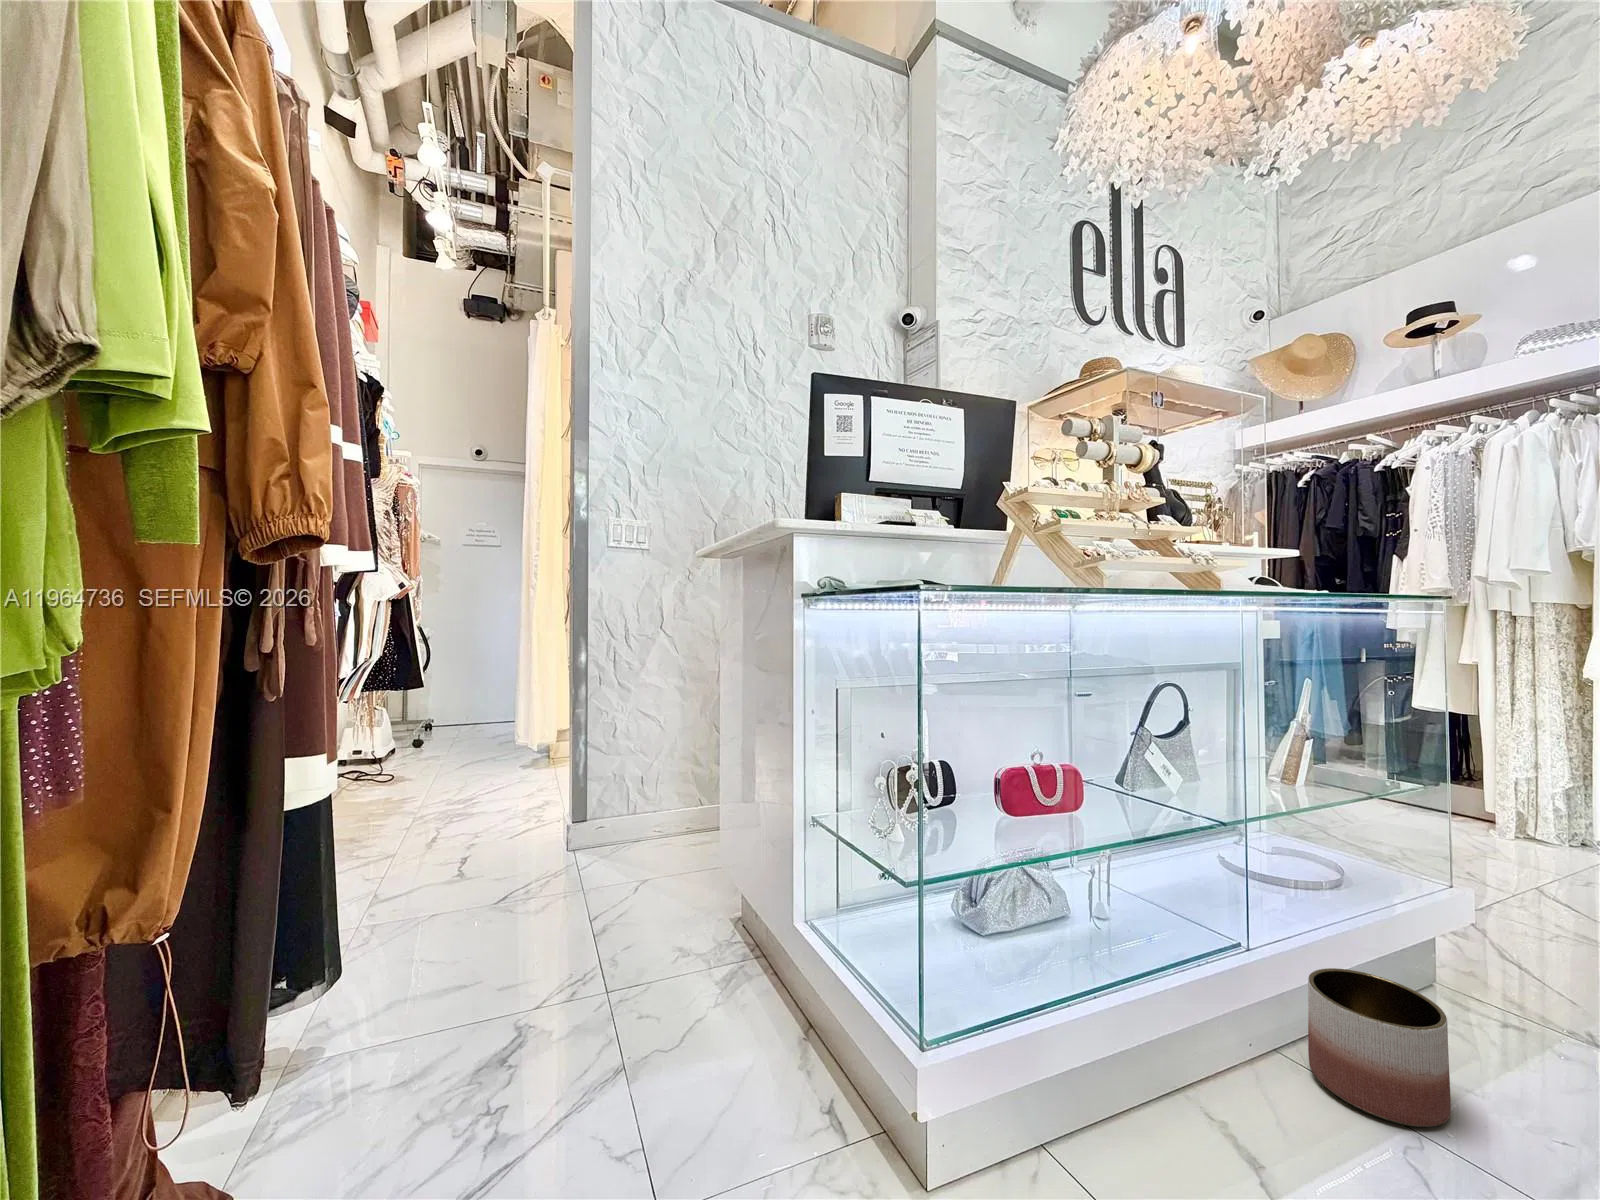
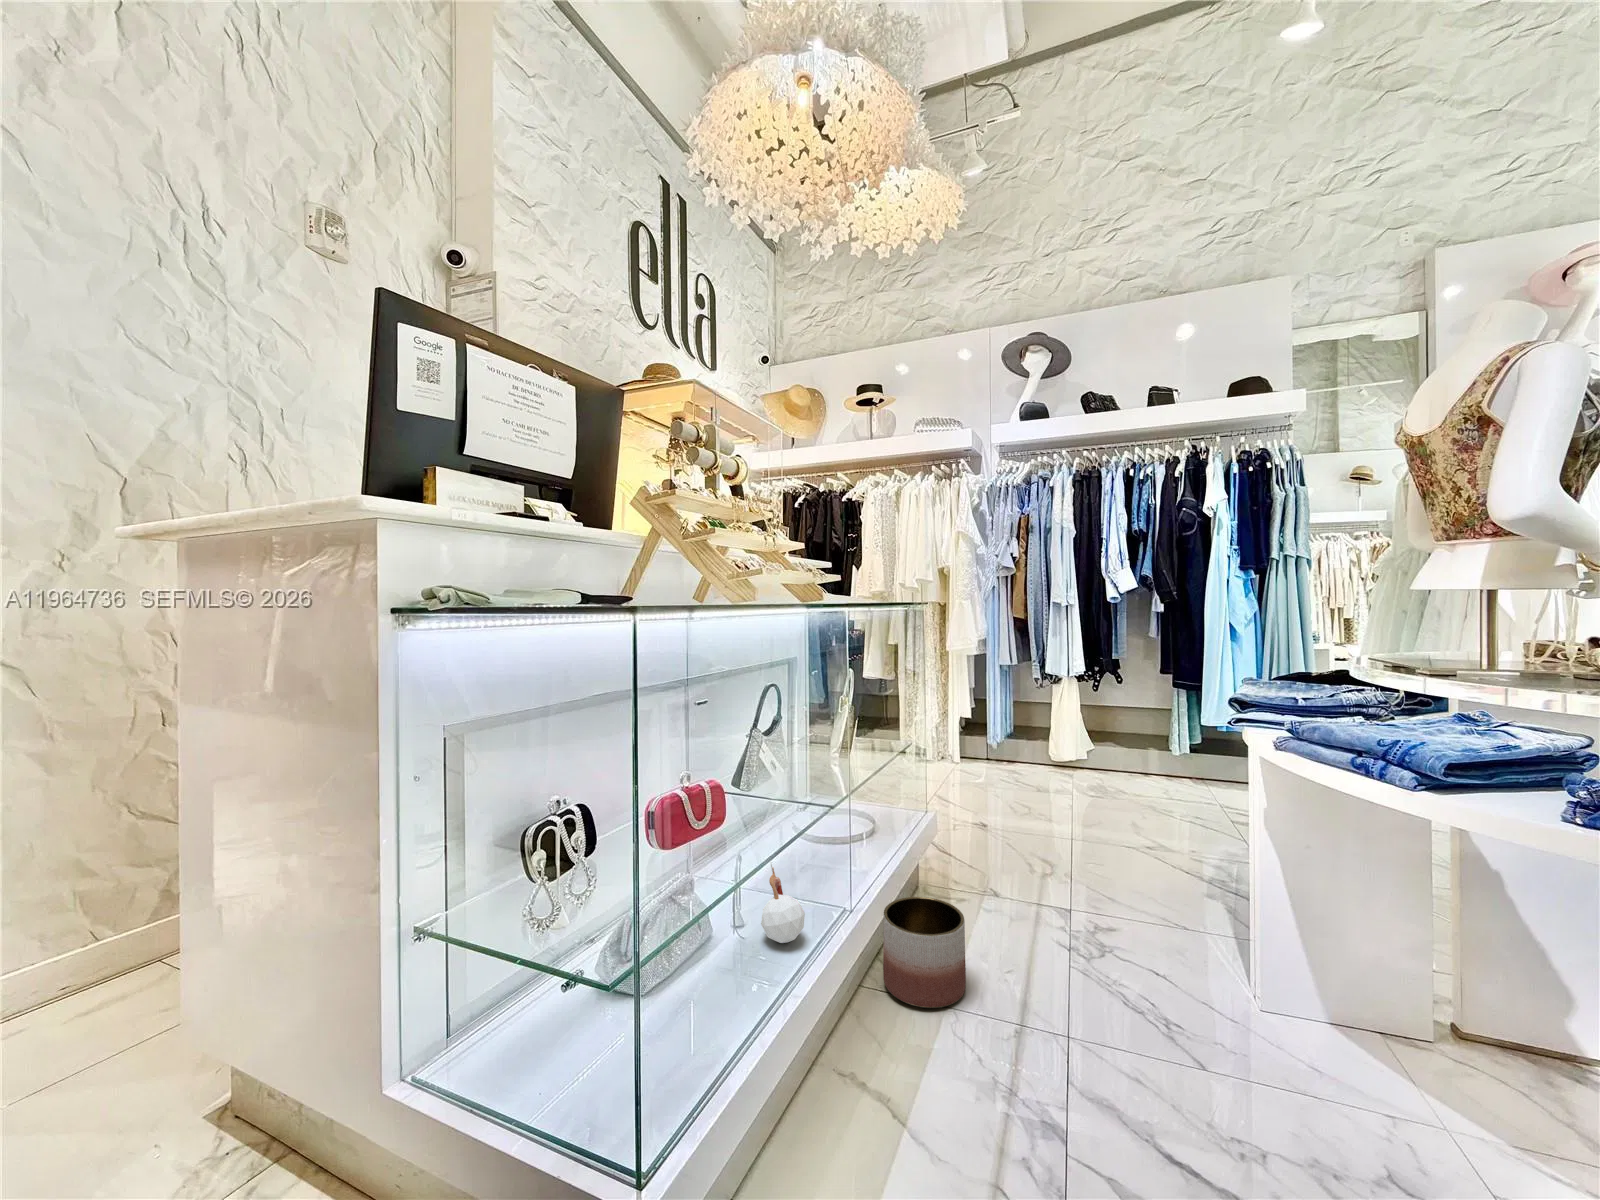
candle: none [1119,859,1171,950] -> present [761,862,805,943]

